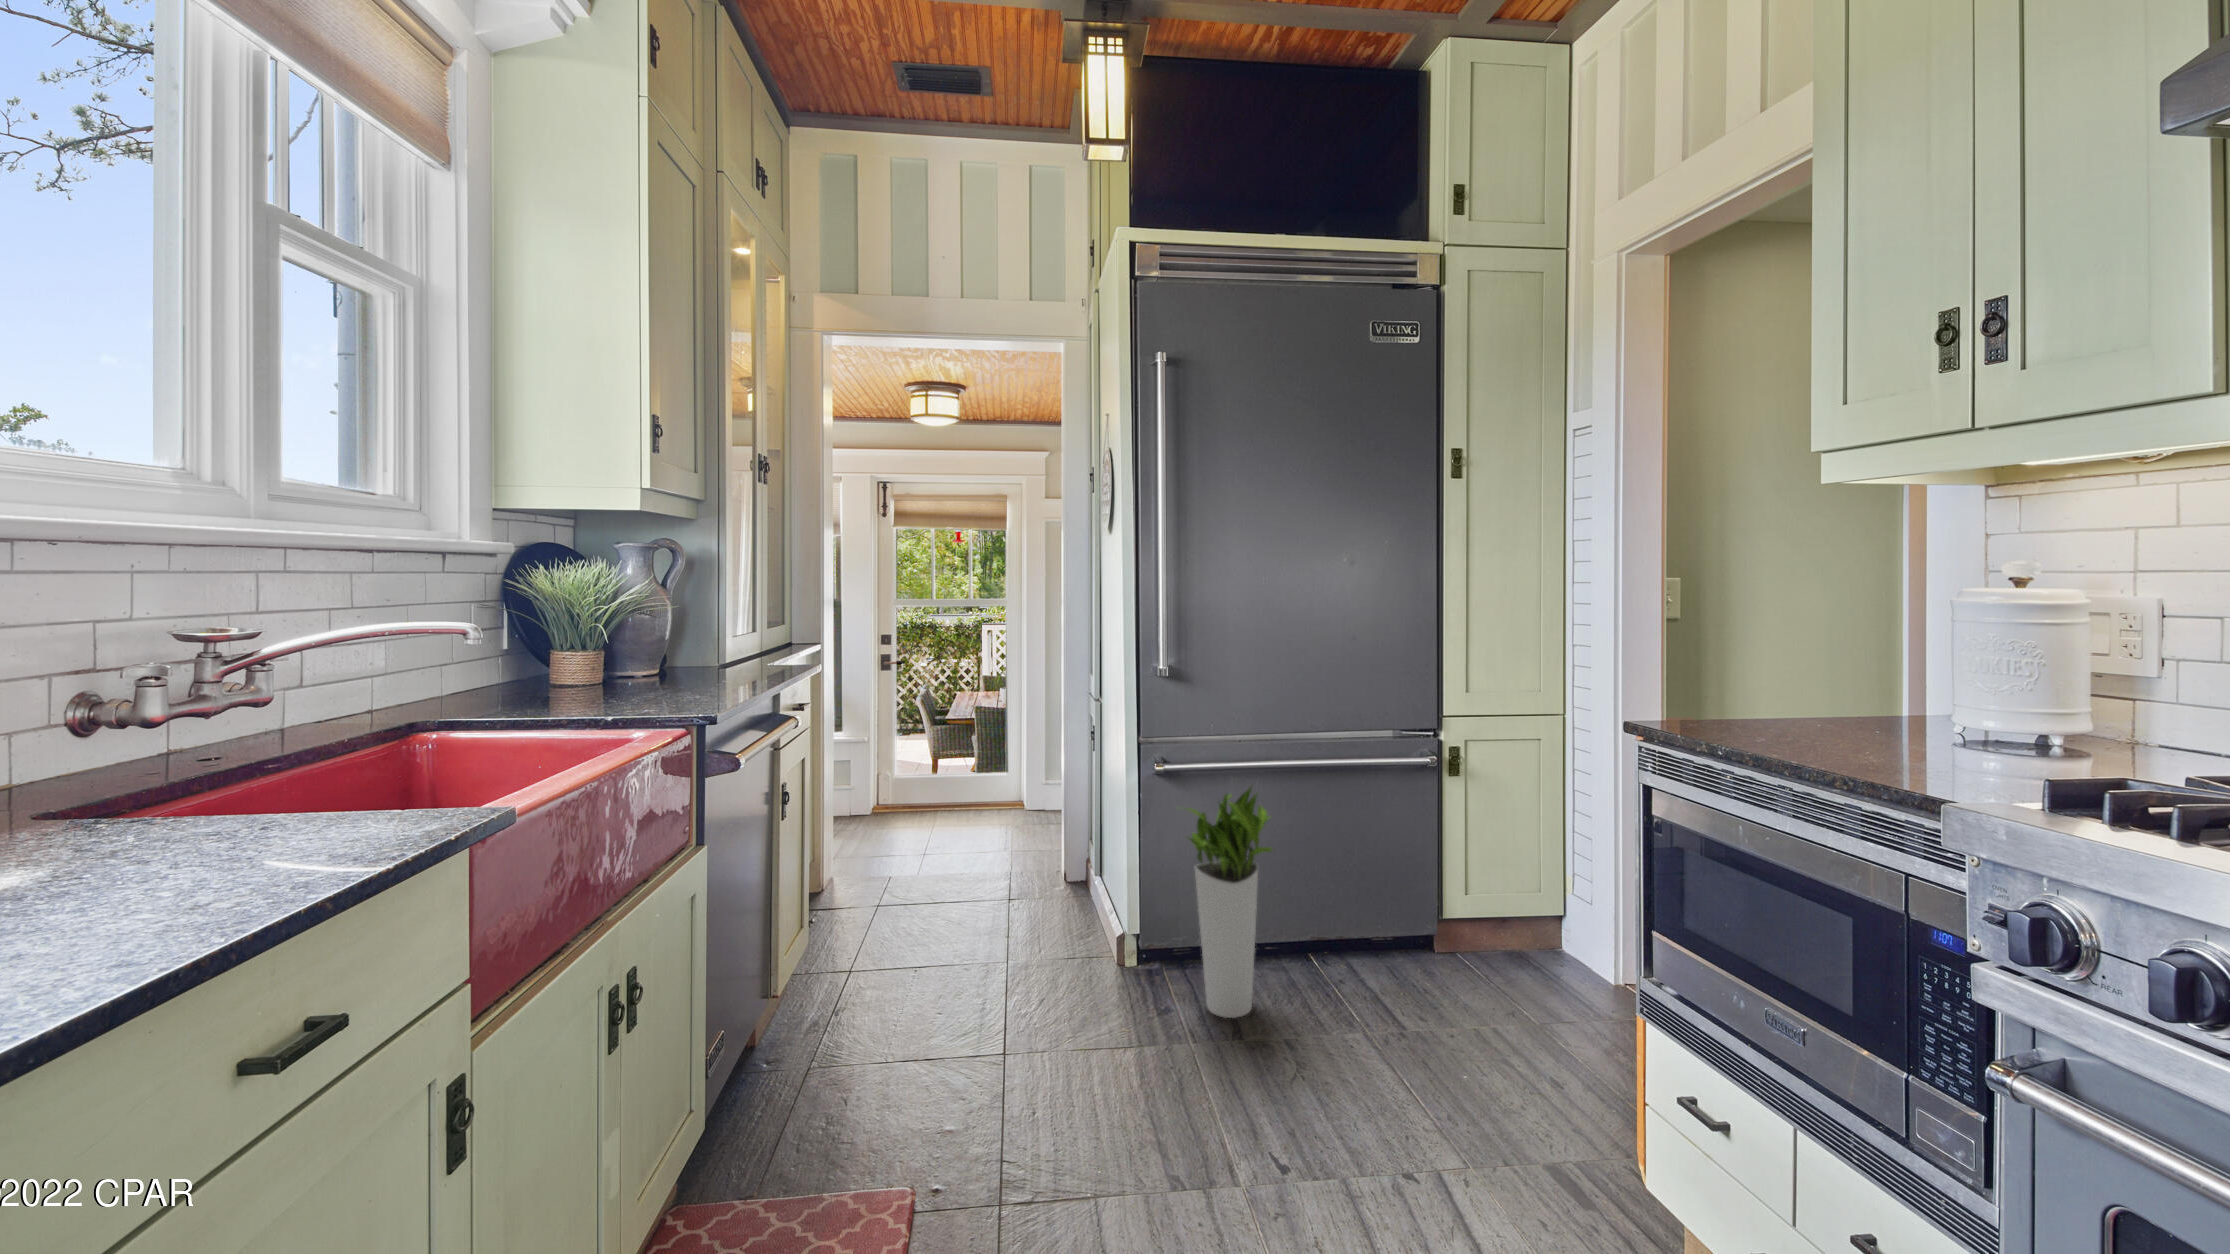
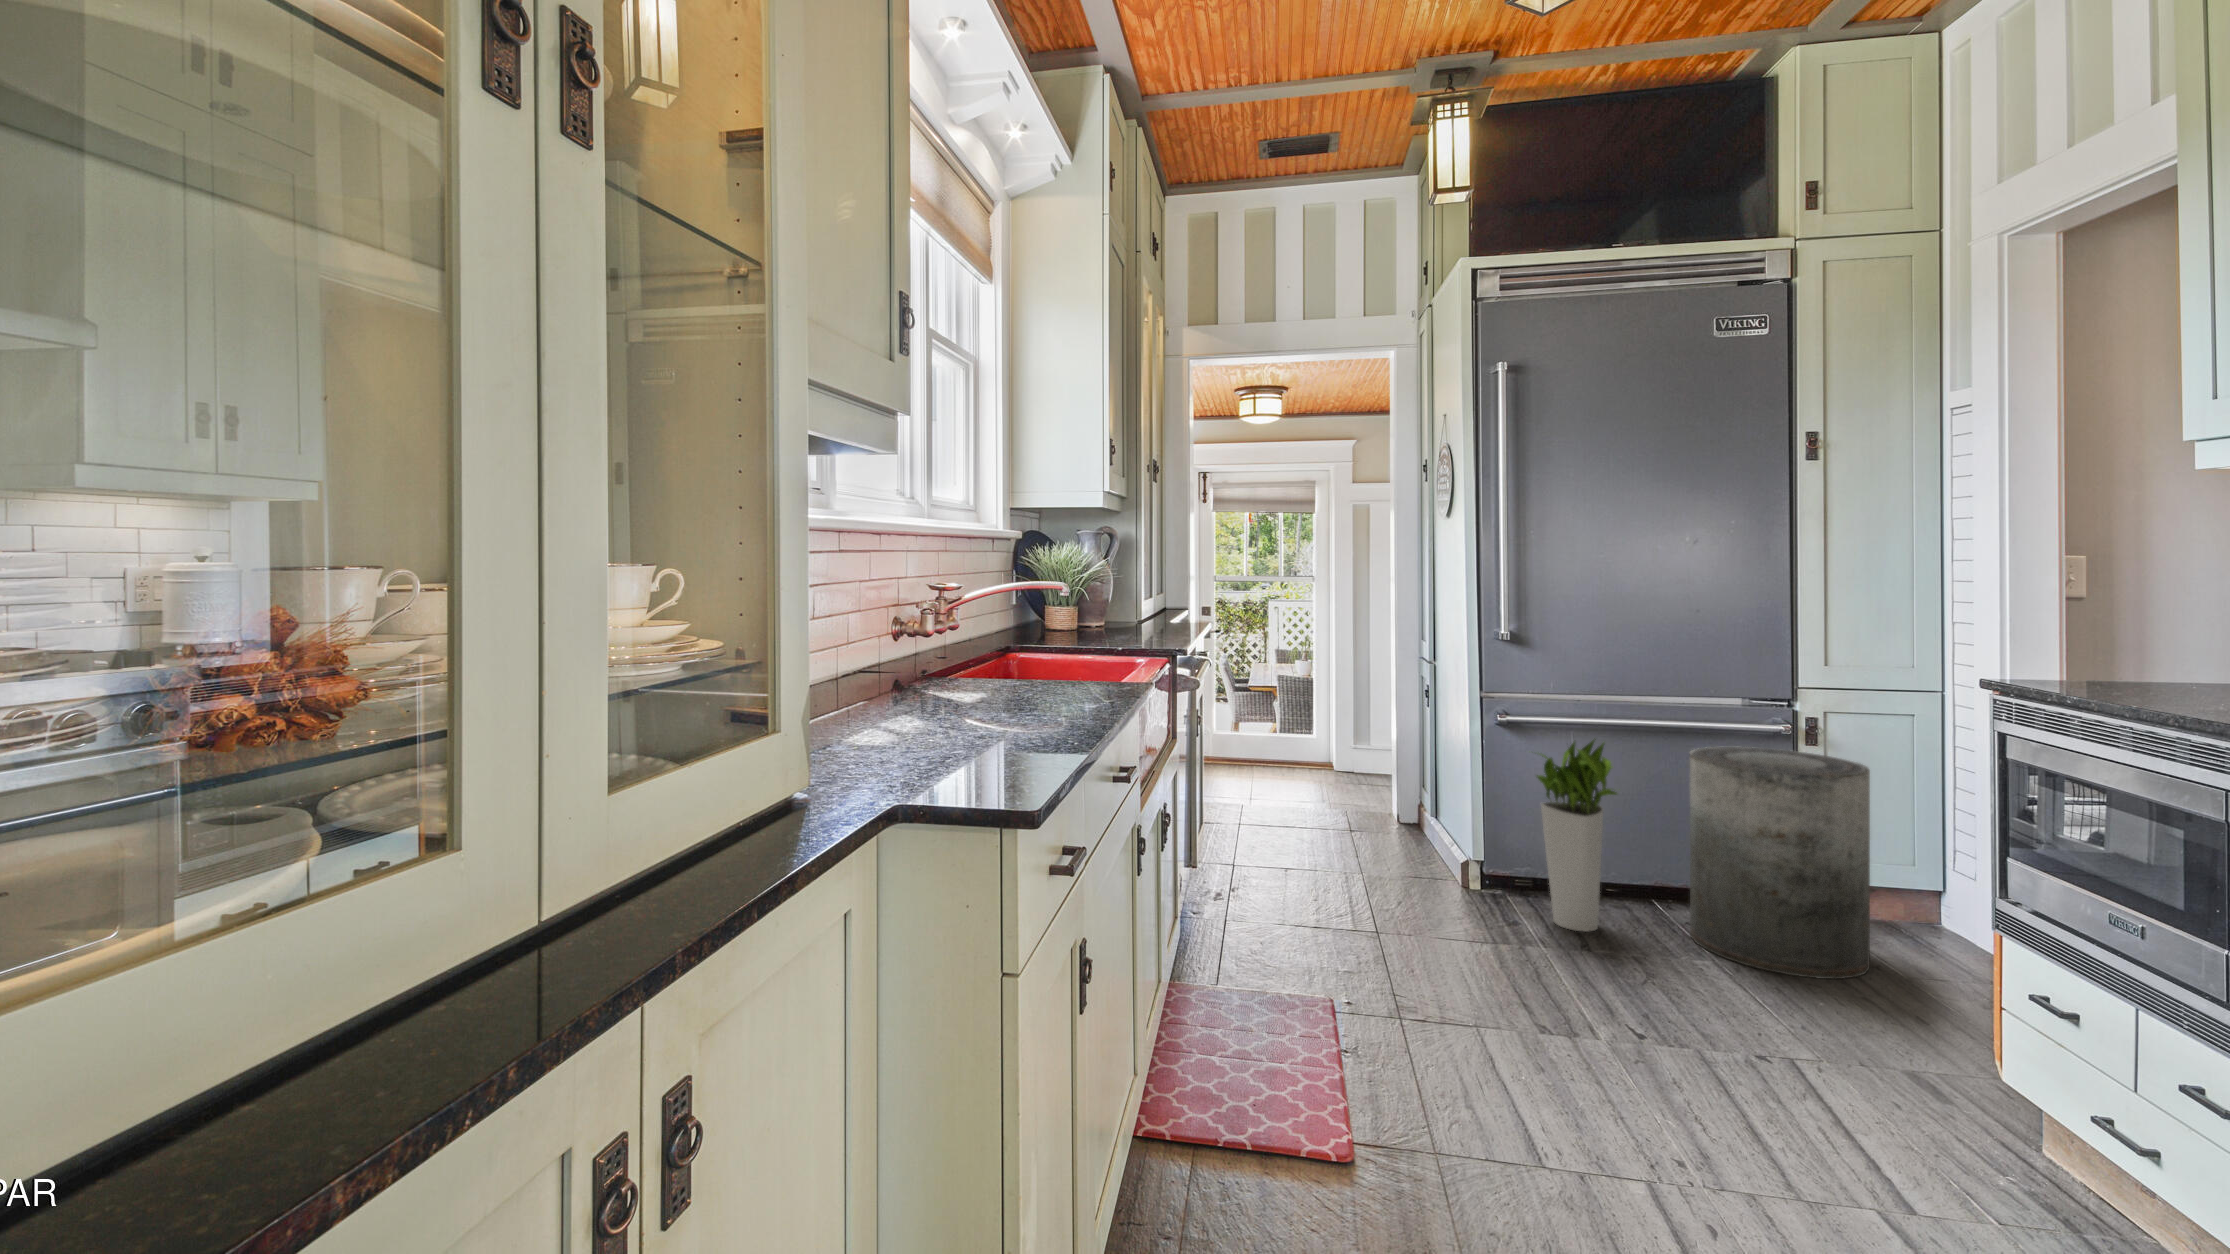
trash can: none [1342,785,1507,1054] -> present [1690,747,1870,979]

